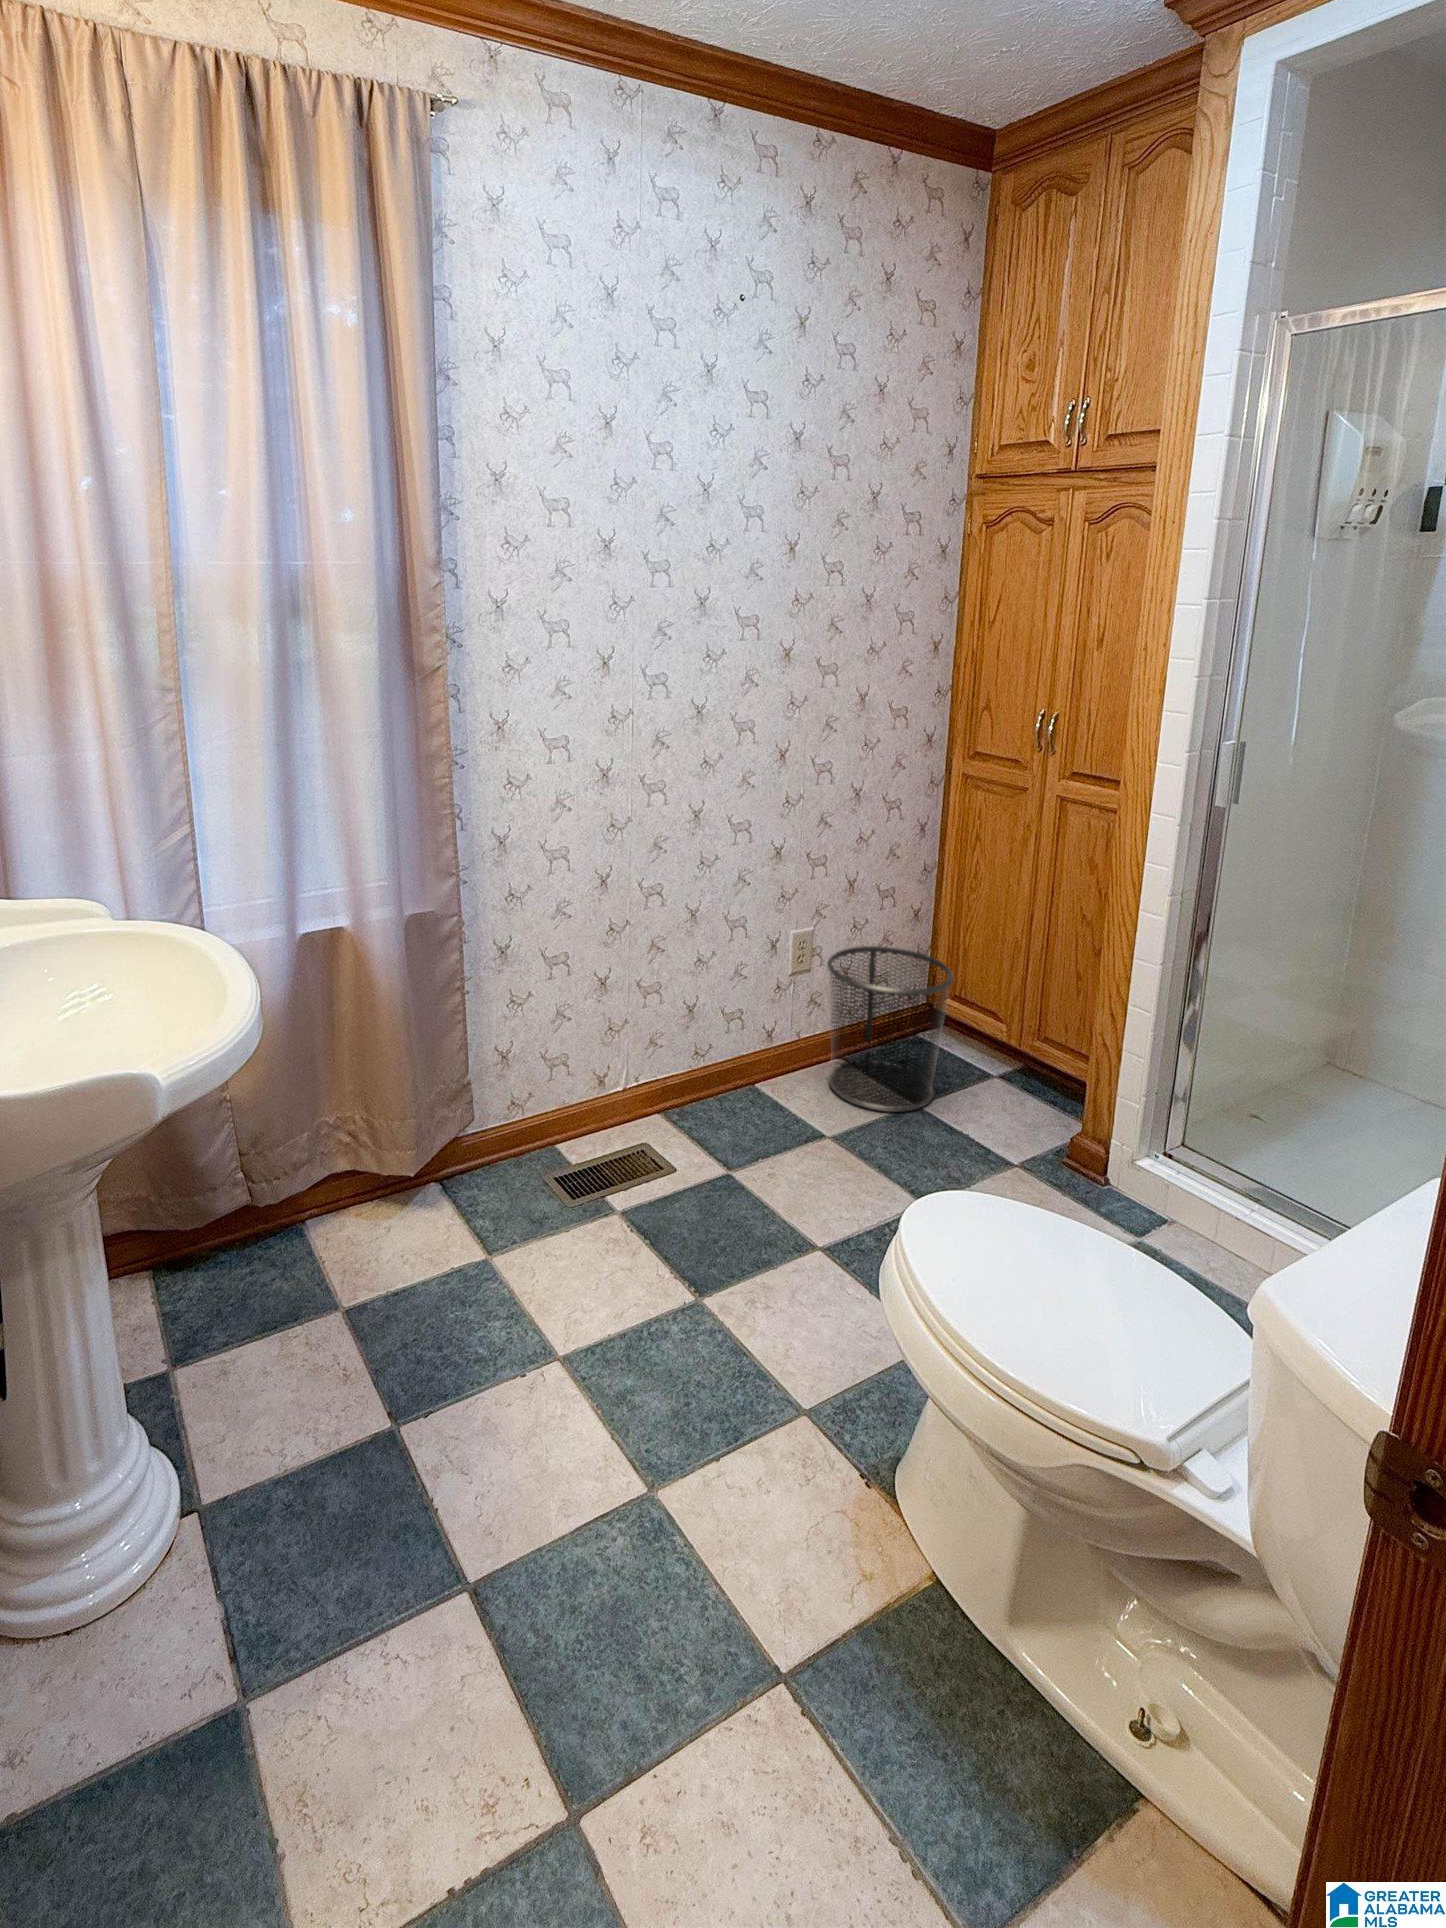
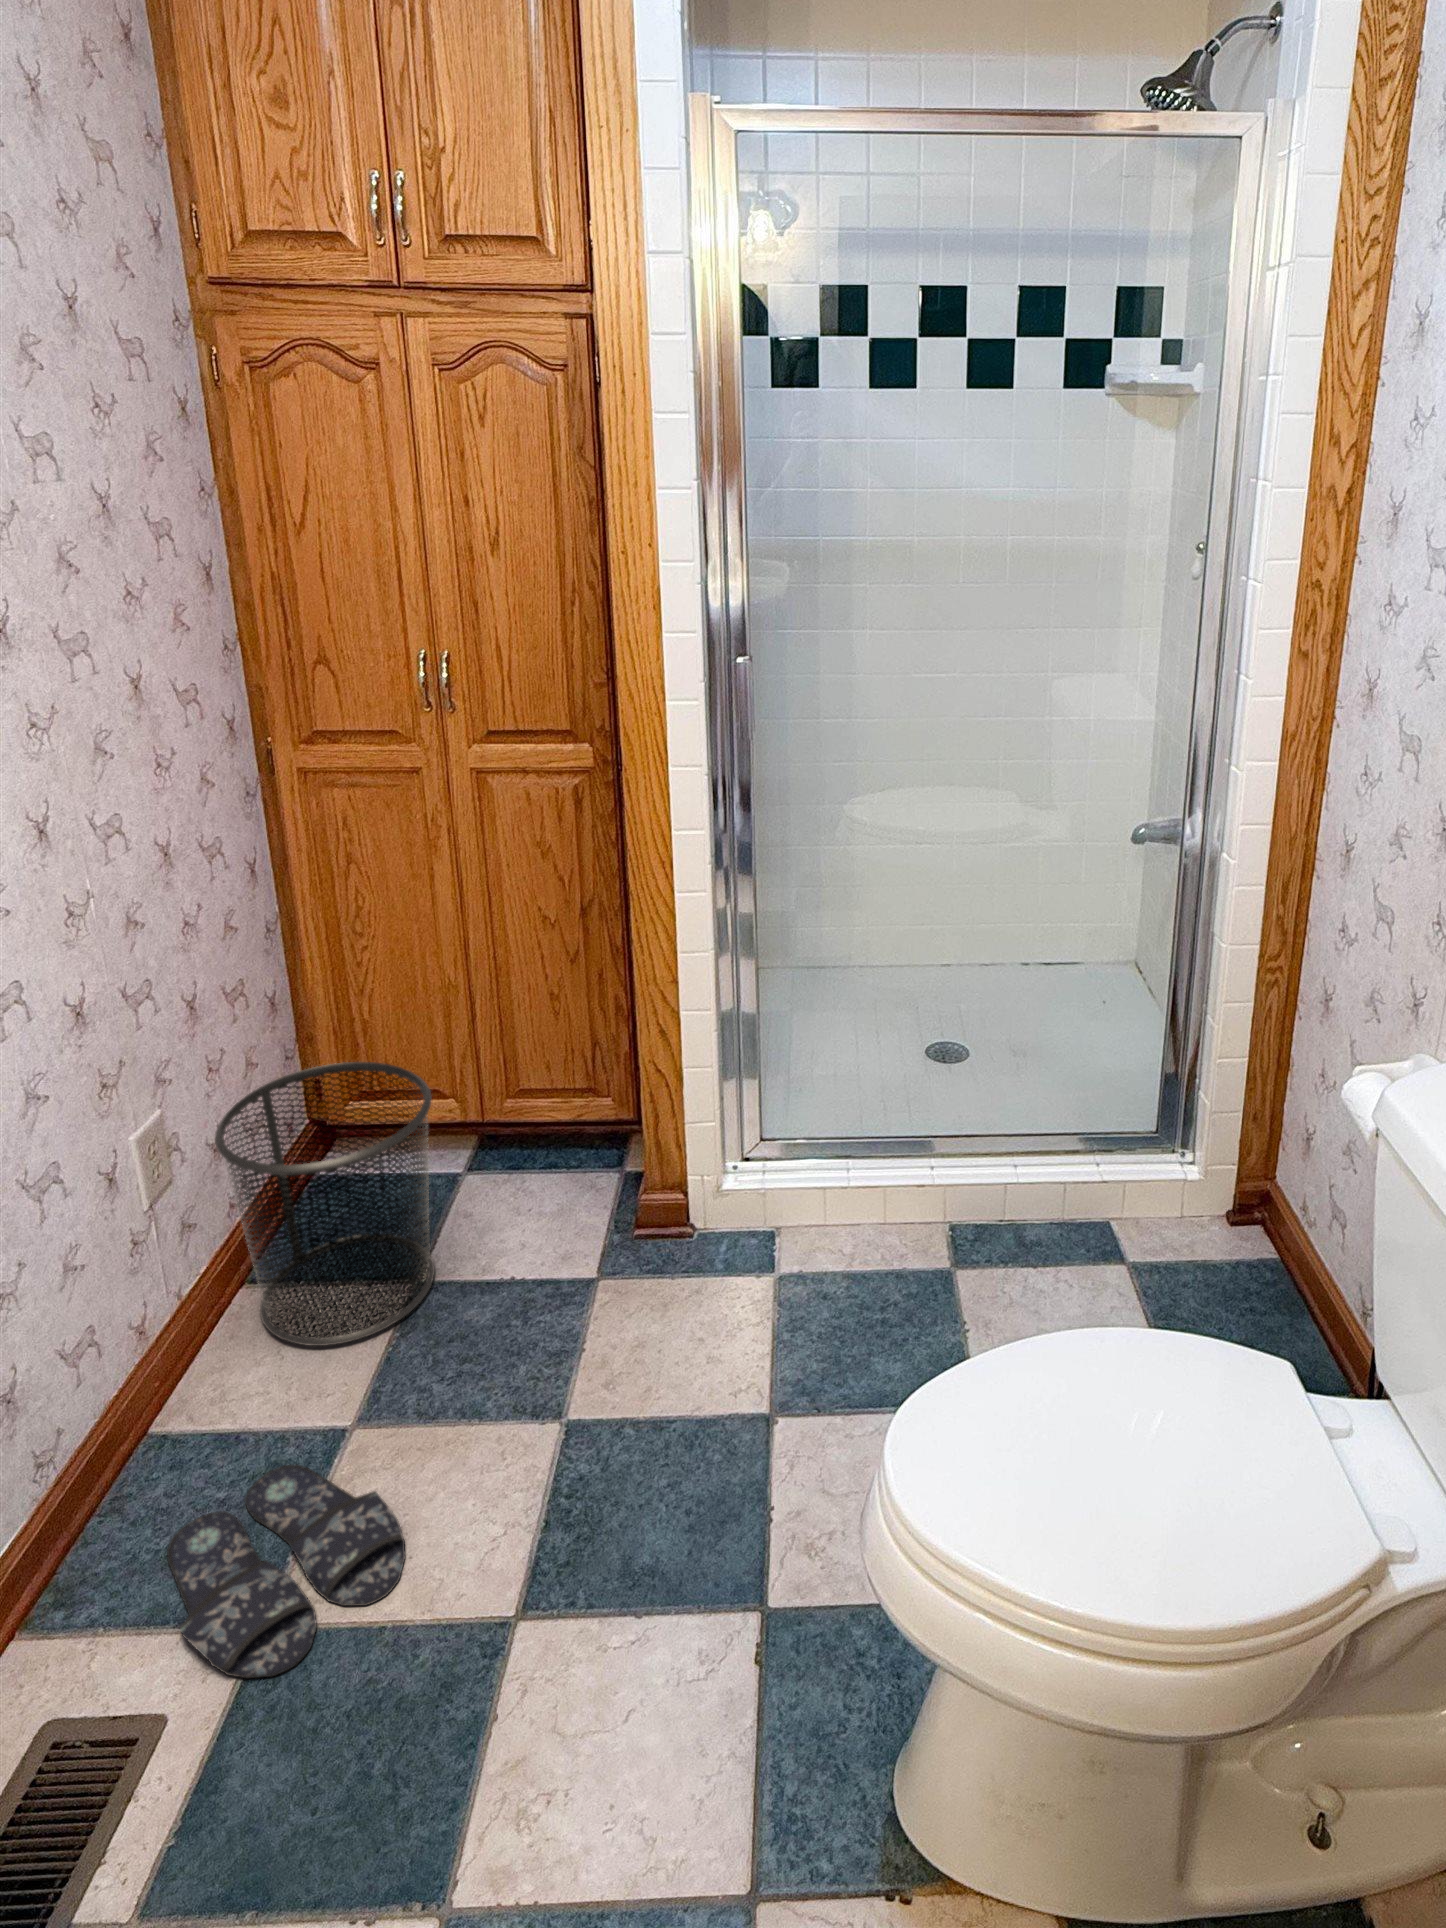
slippers: none [704,1124,817,1197] -> present [167,1465,405,1678]

